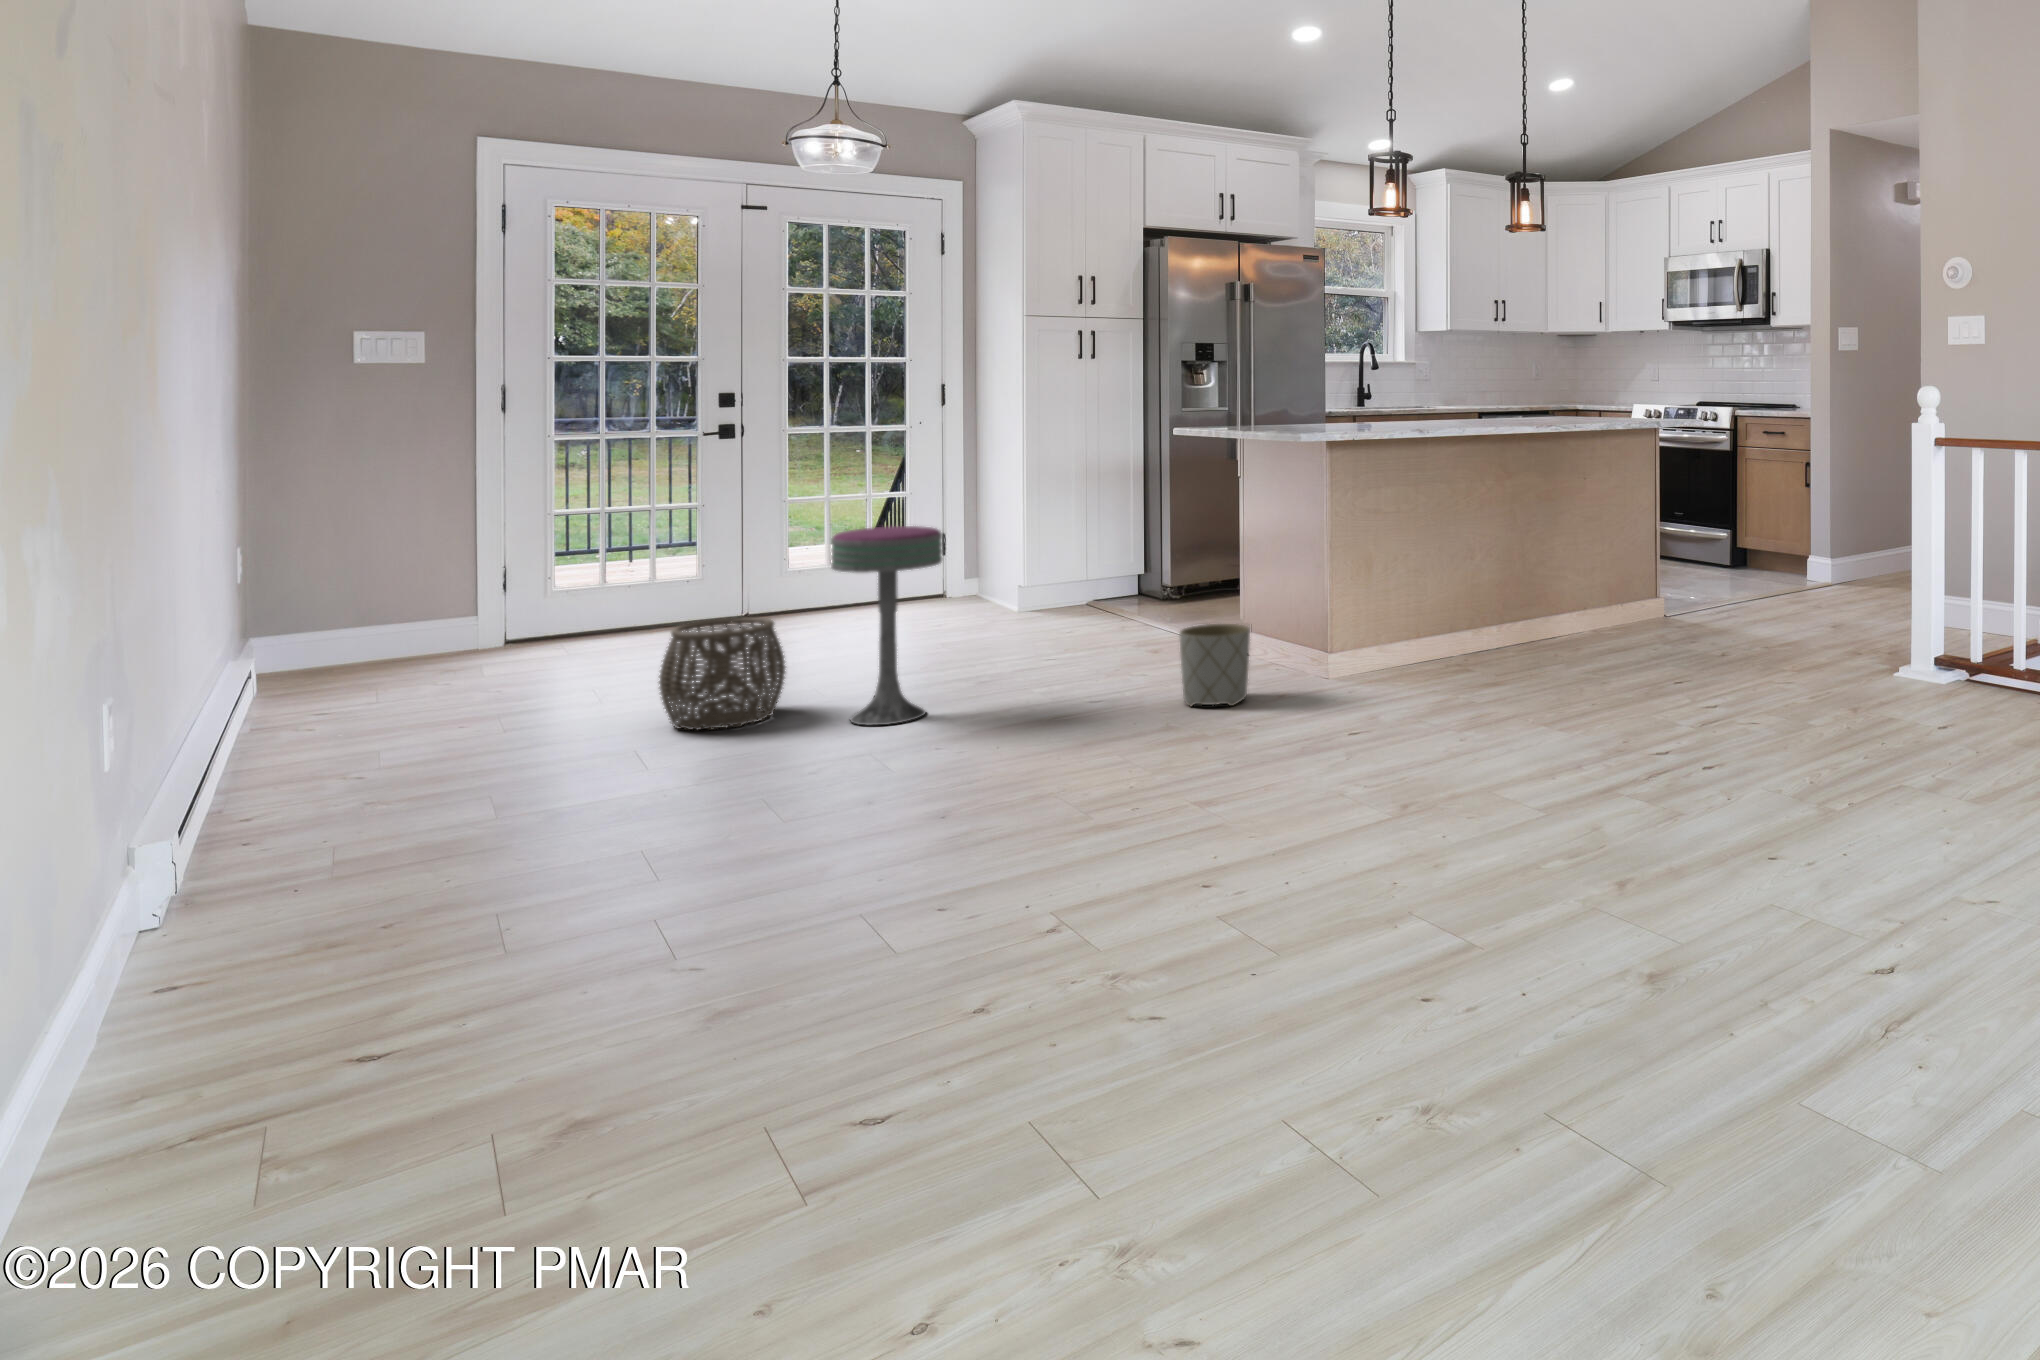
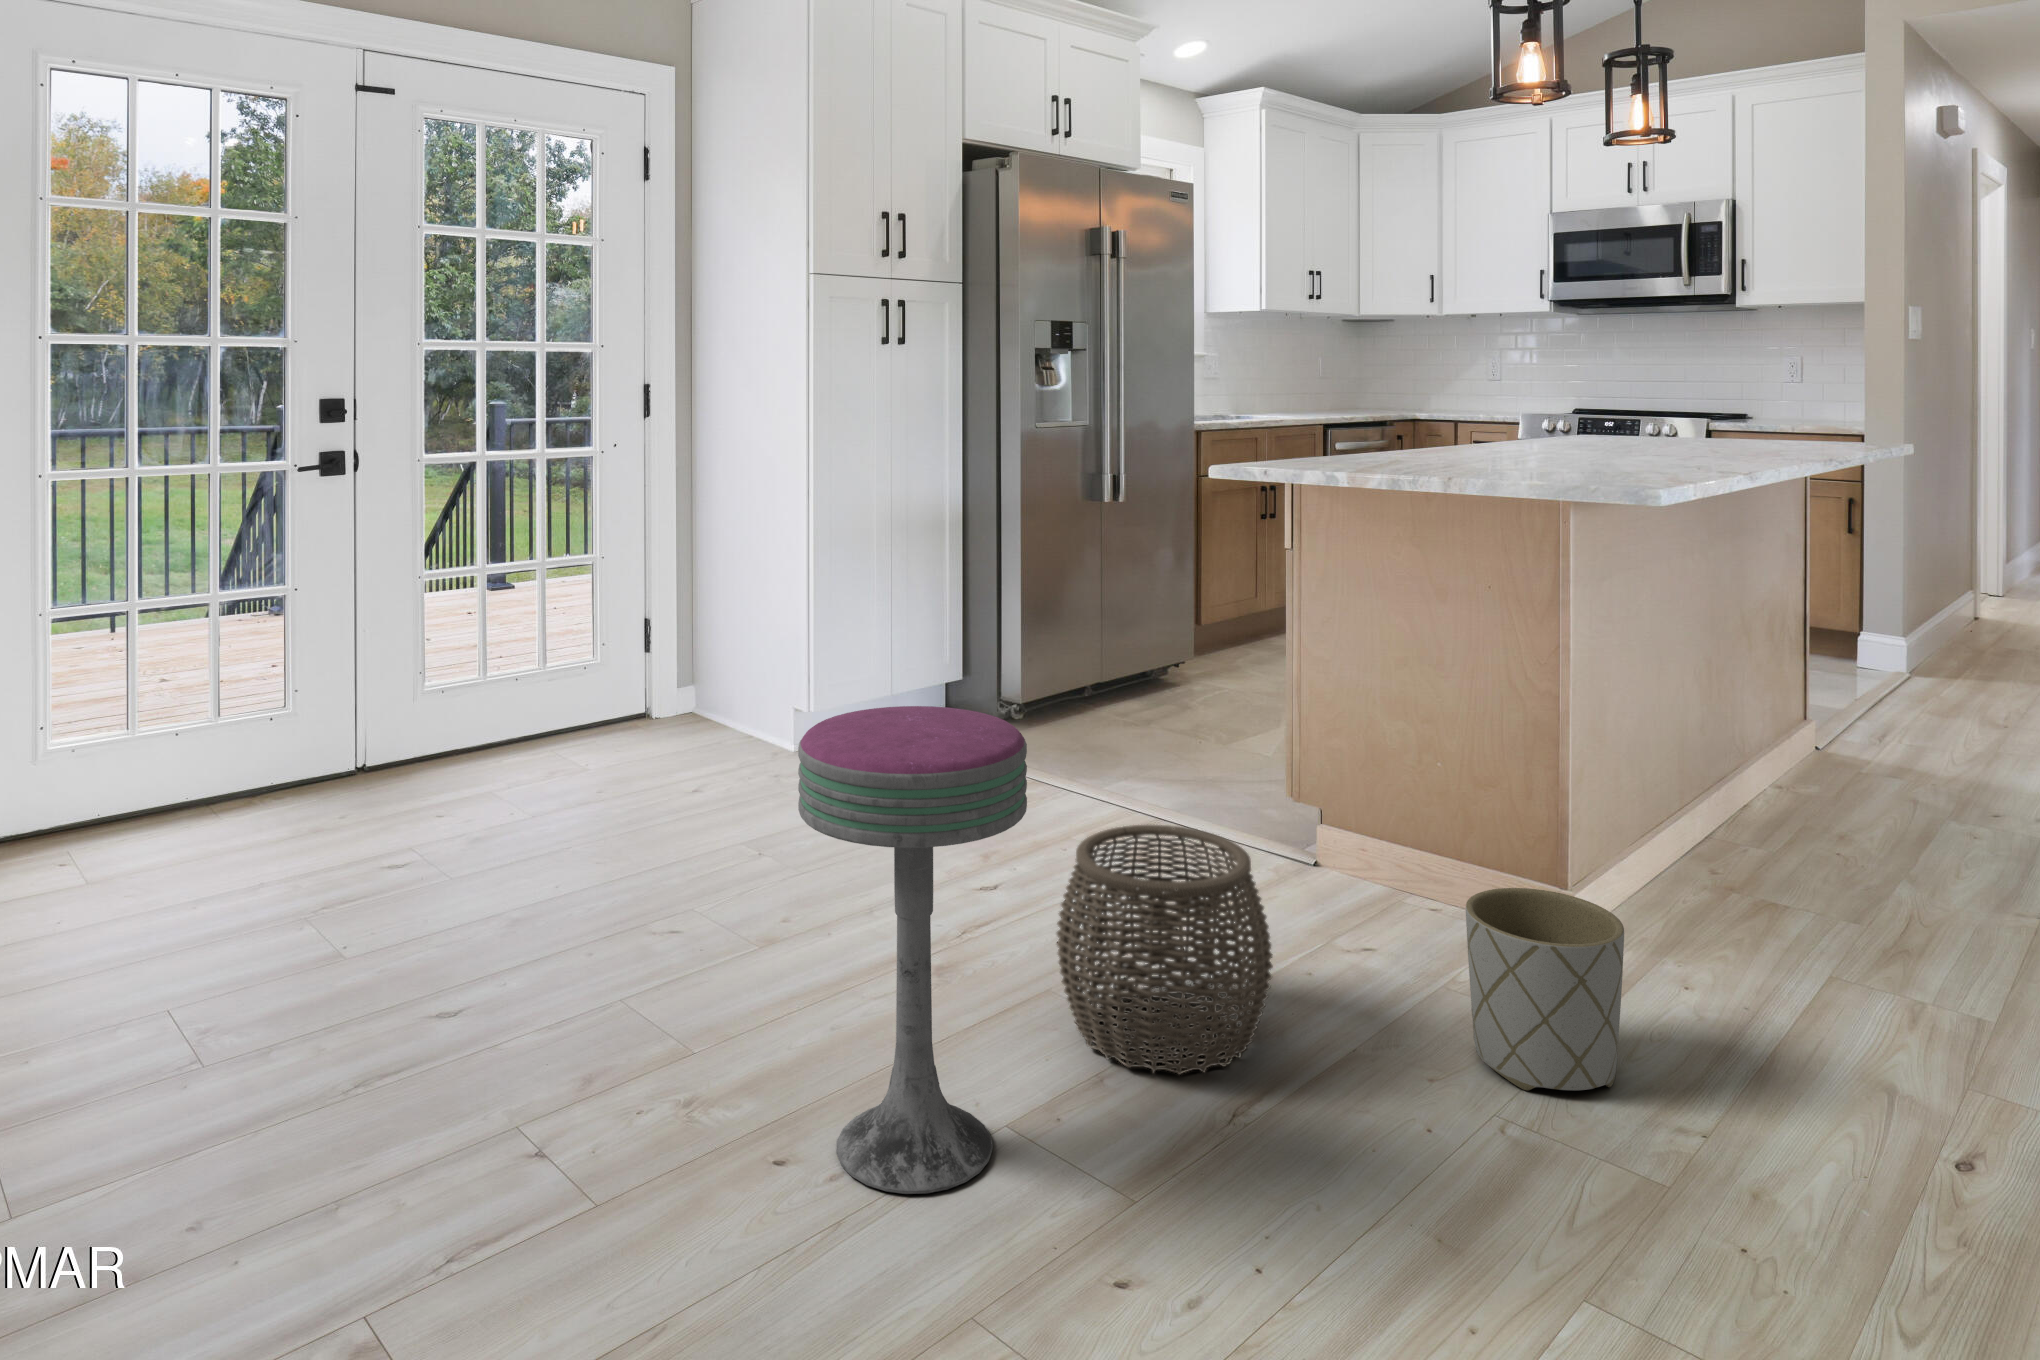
woven basket: present [659,617,786,731] -> present [1056,825,1273,1075]

